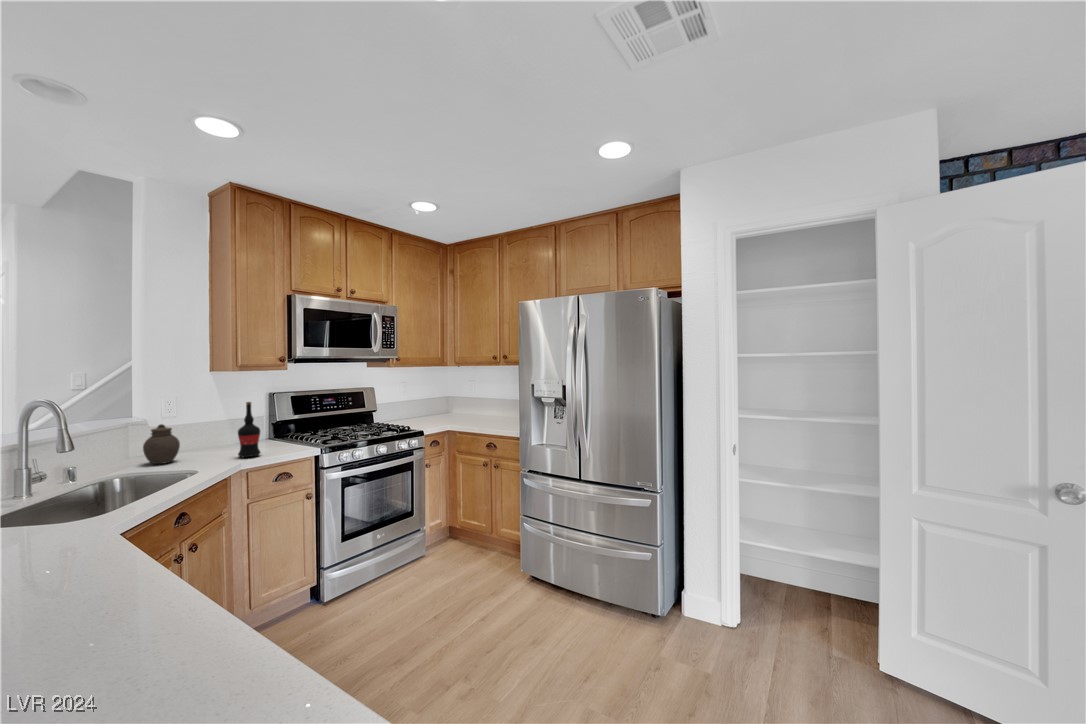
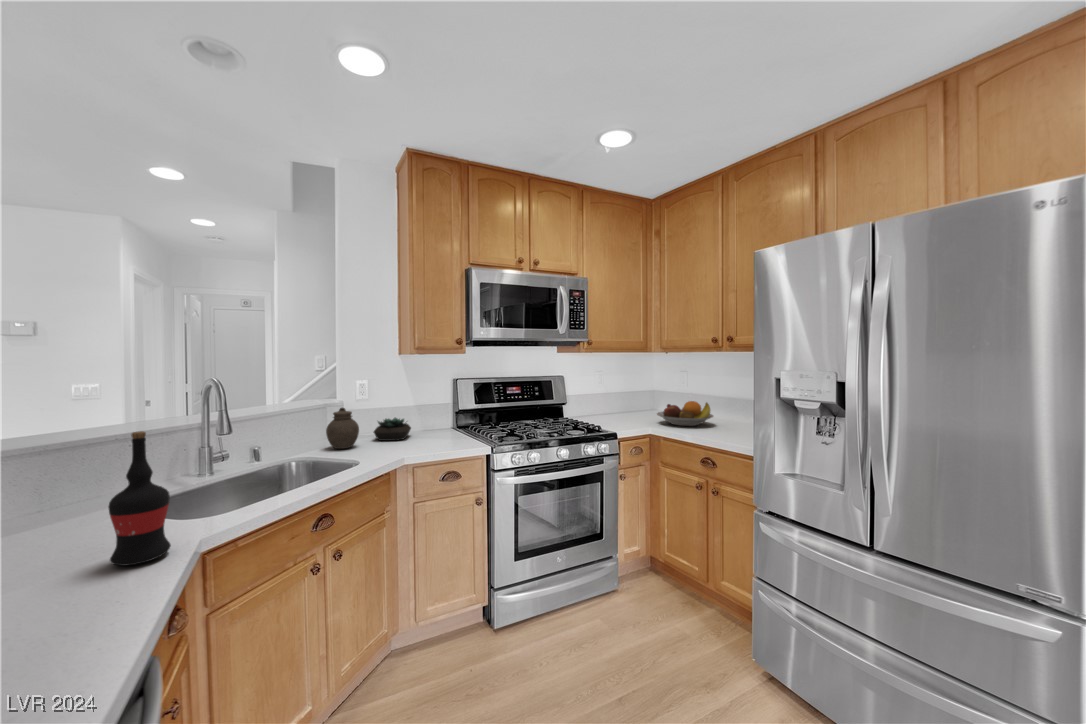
wine bottle: present [238,402,260,457] -> present [108,431,171,566]
fruit bowl: none [453,403,496,423] -> present [657,401,713,426]
succulent plant: none [189,432,229,454] -> present [373,418,411,441]

